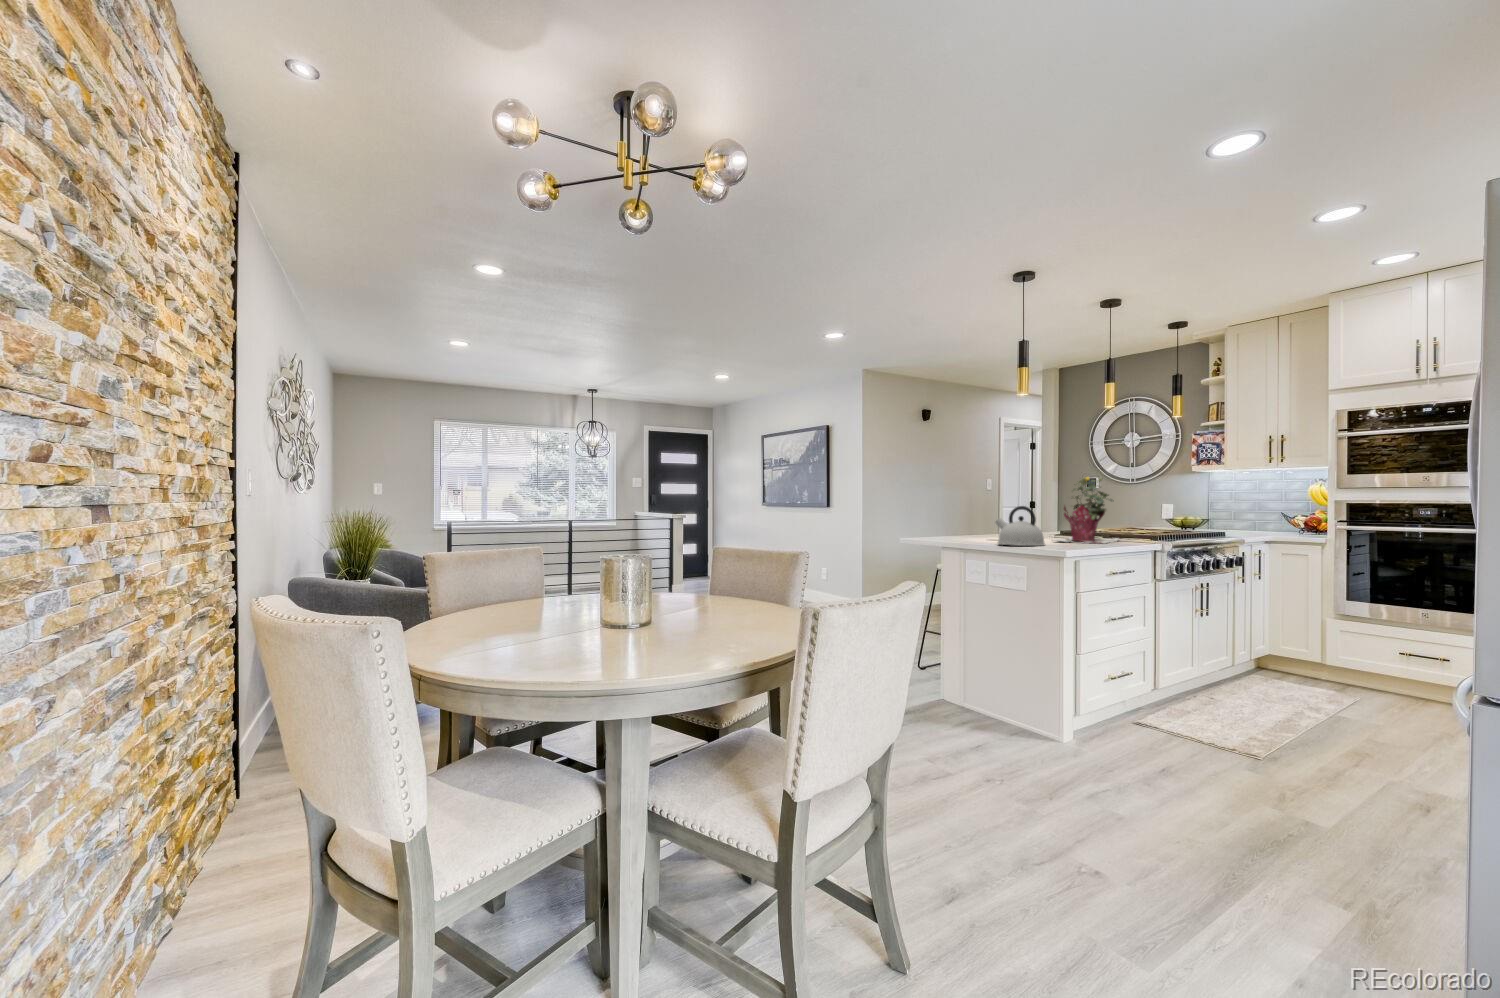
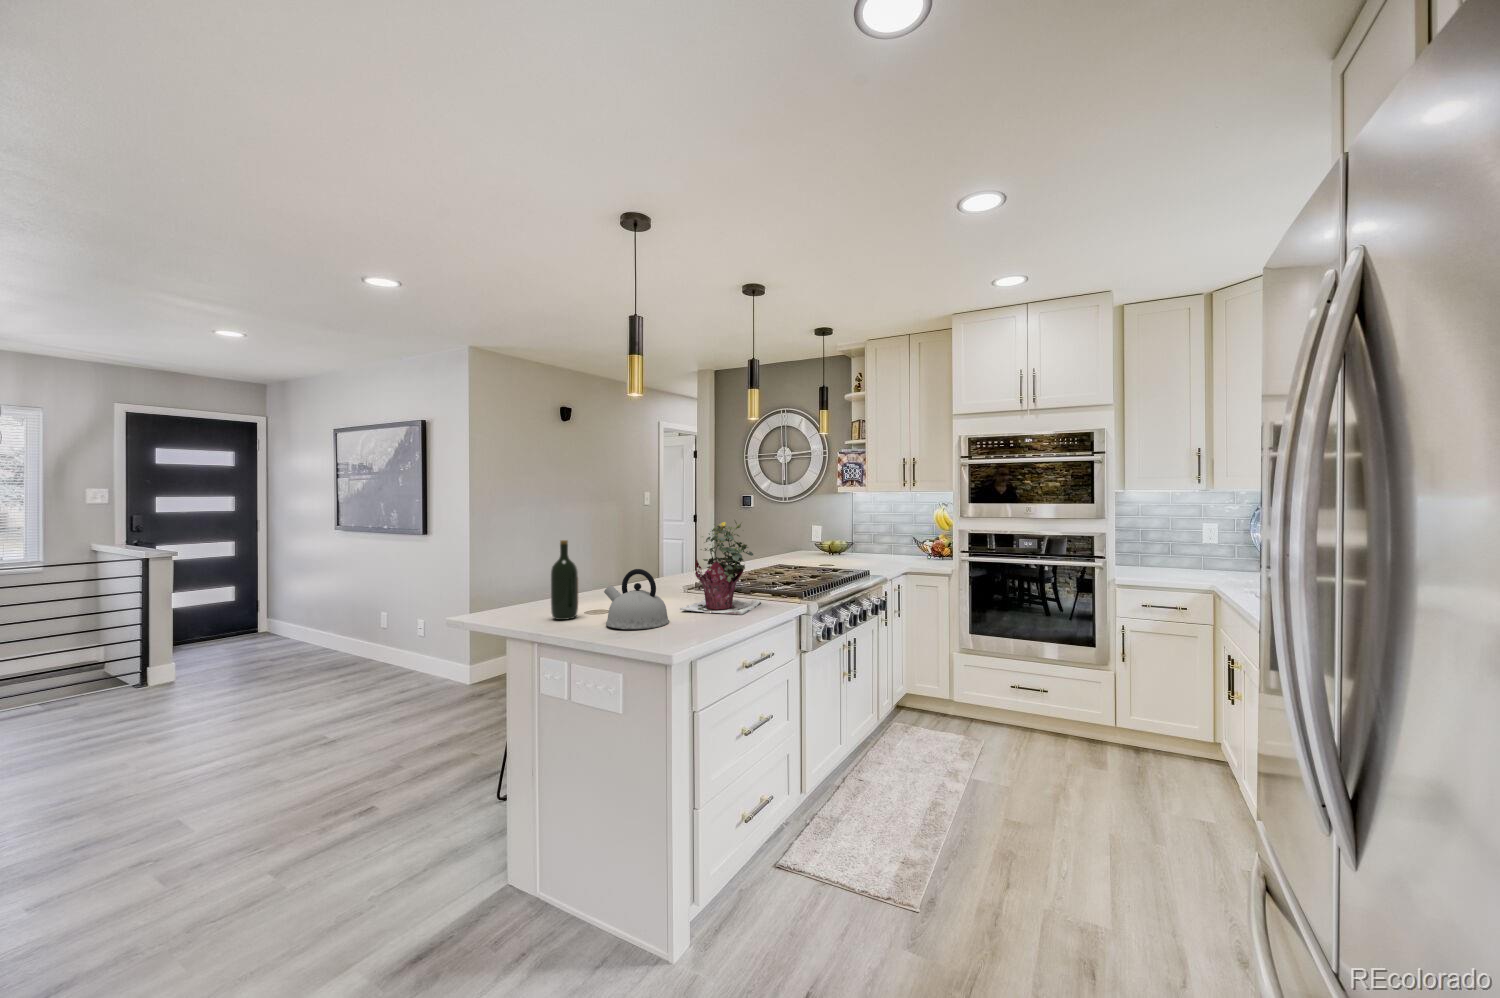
wine bottle: none [954,489,973,543] -> present [550,540,578,620]

